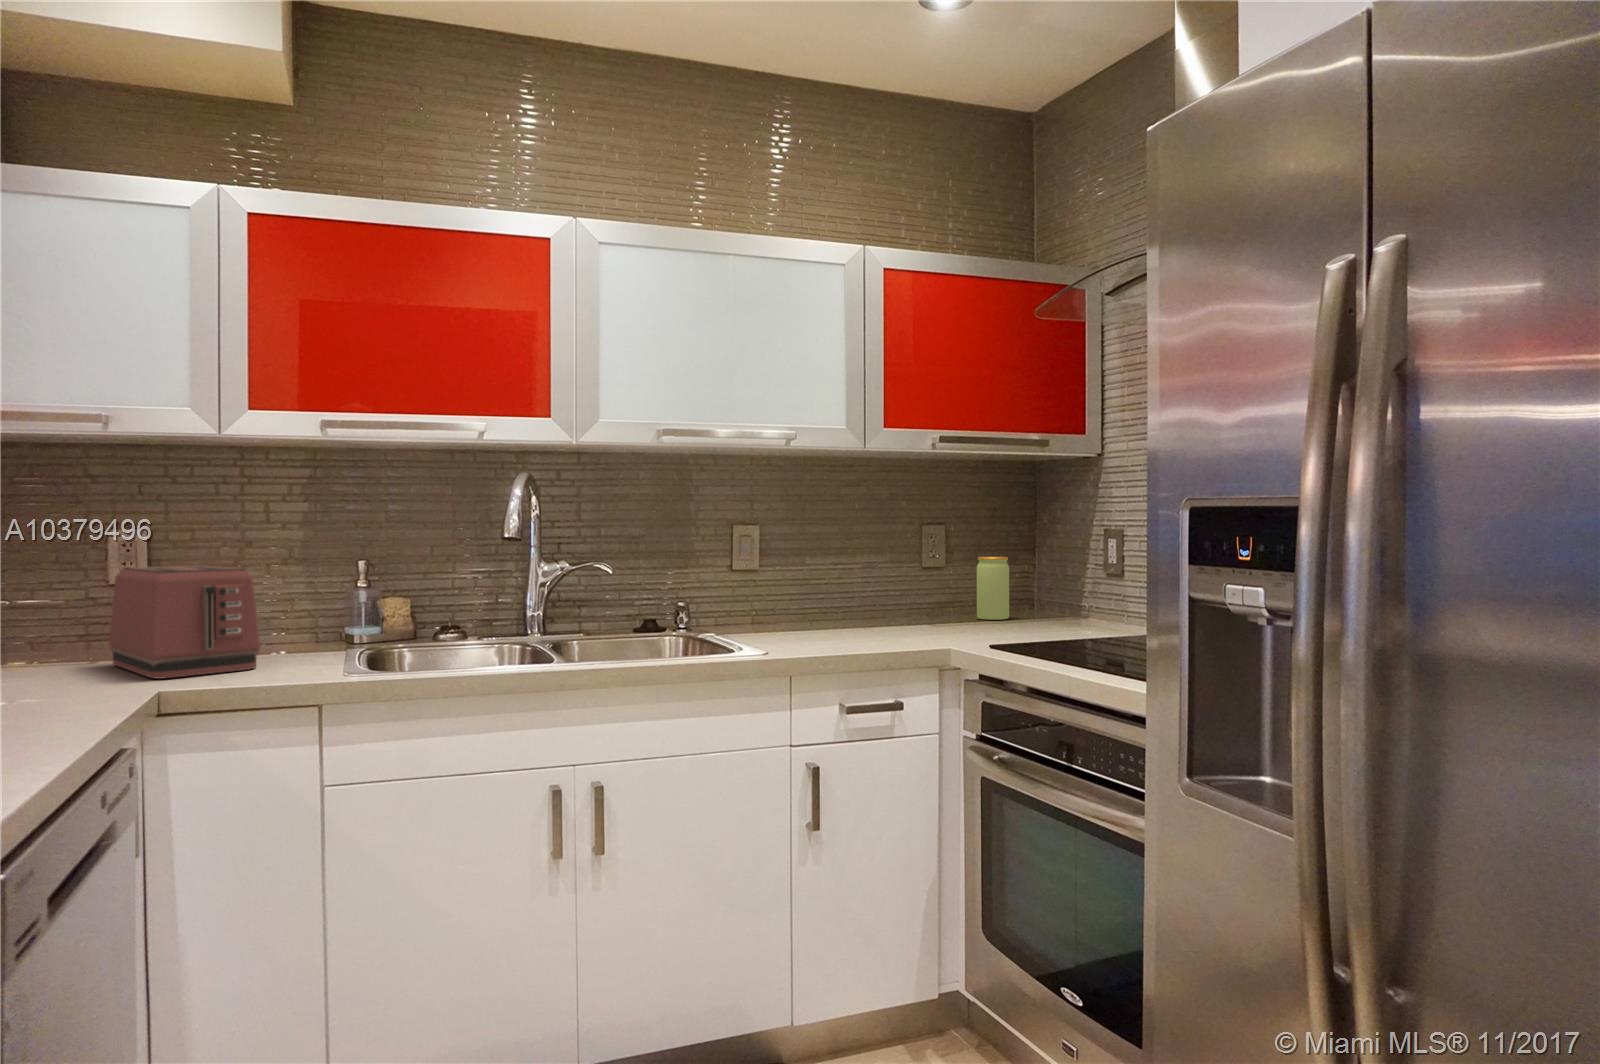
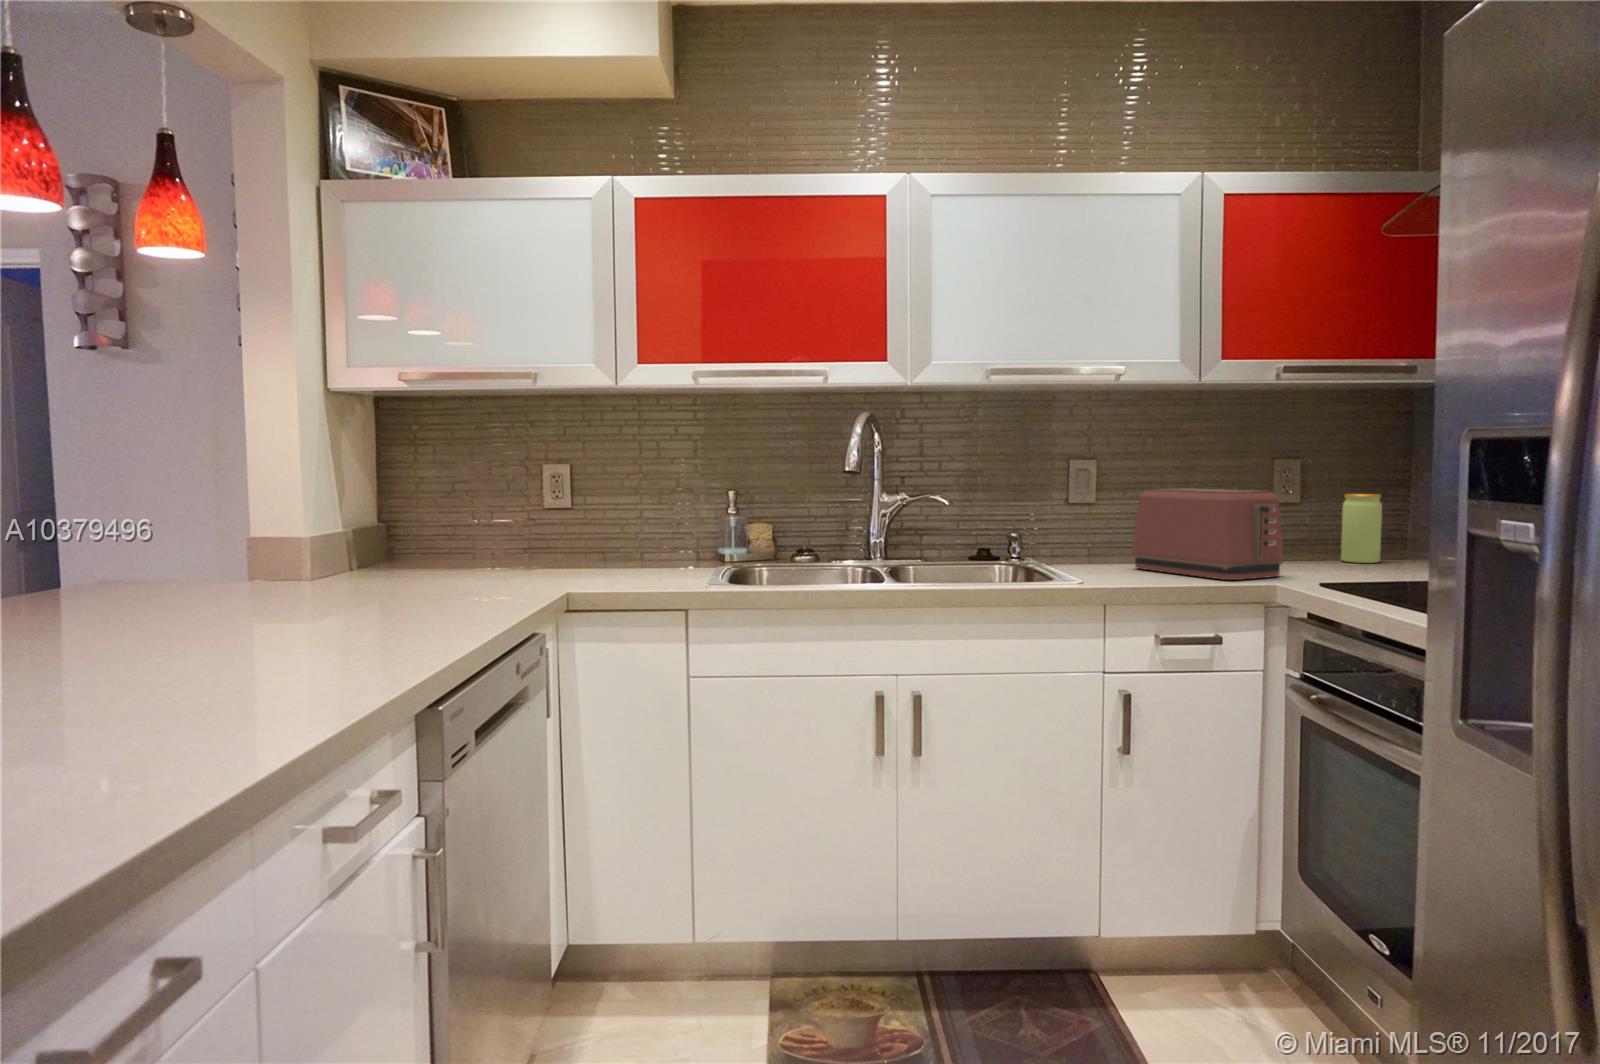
toaster: present [109,565,260,679] -> present [1132,488,1283,580]

